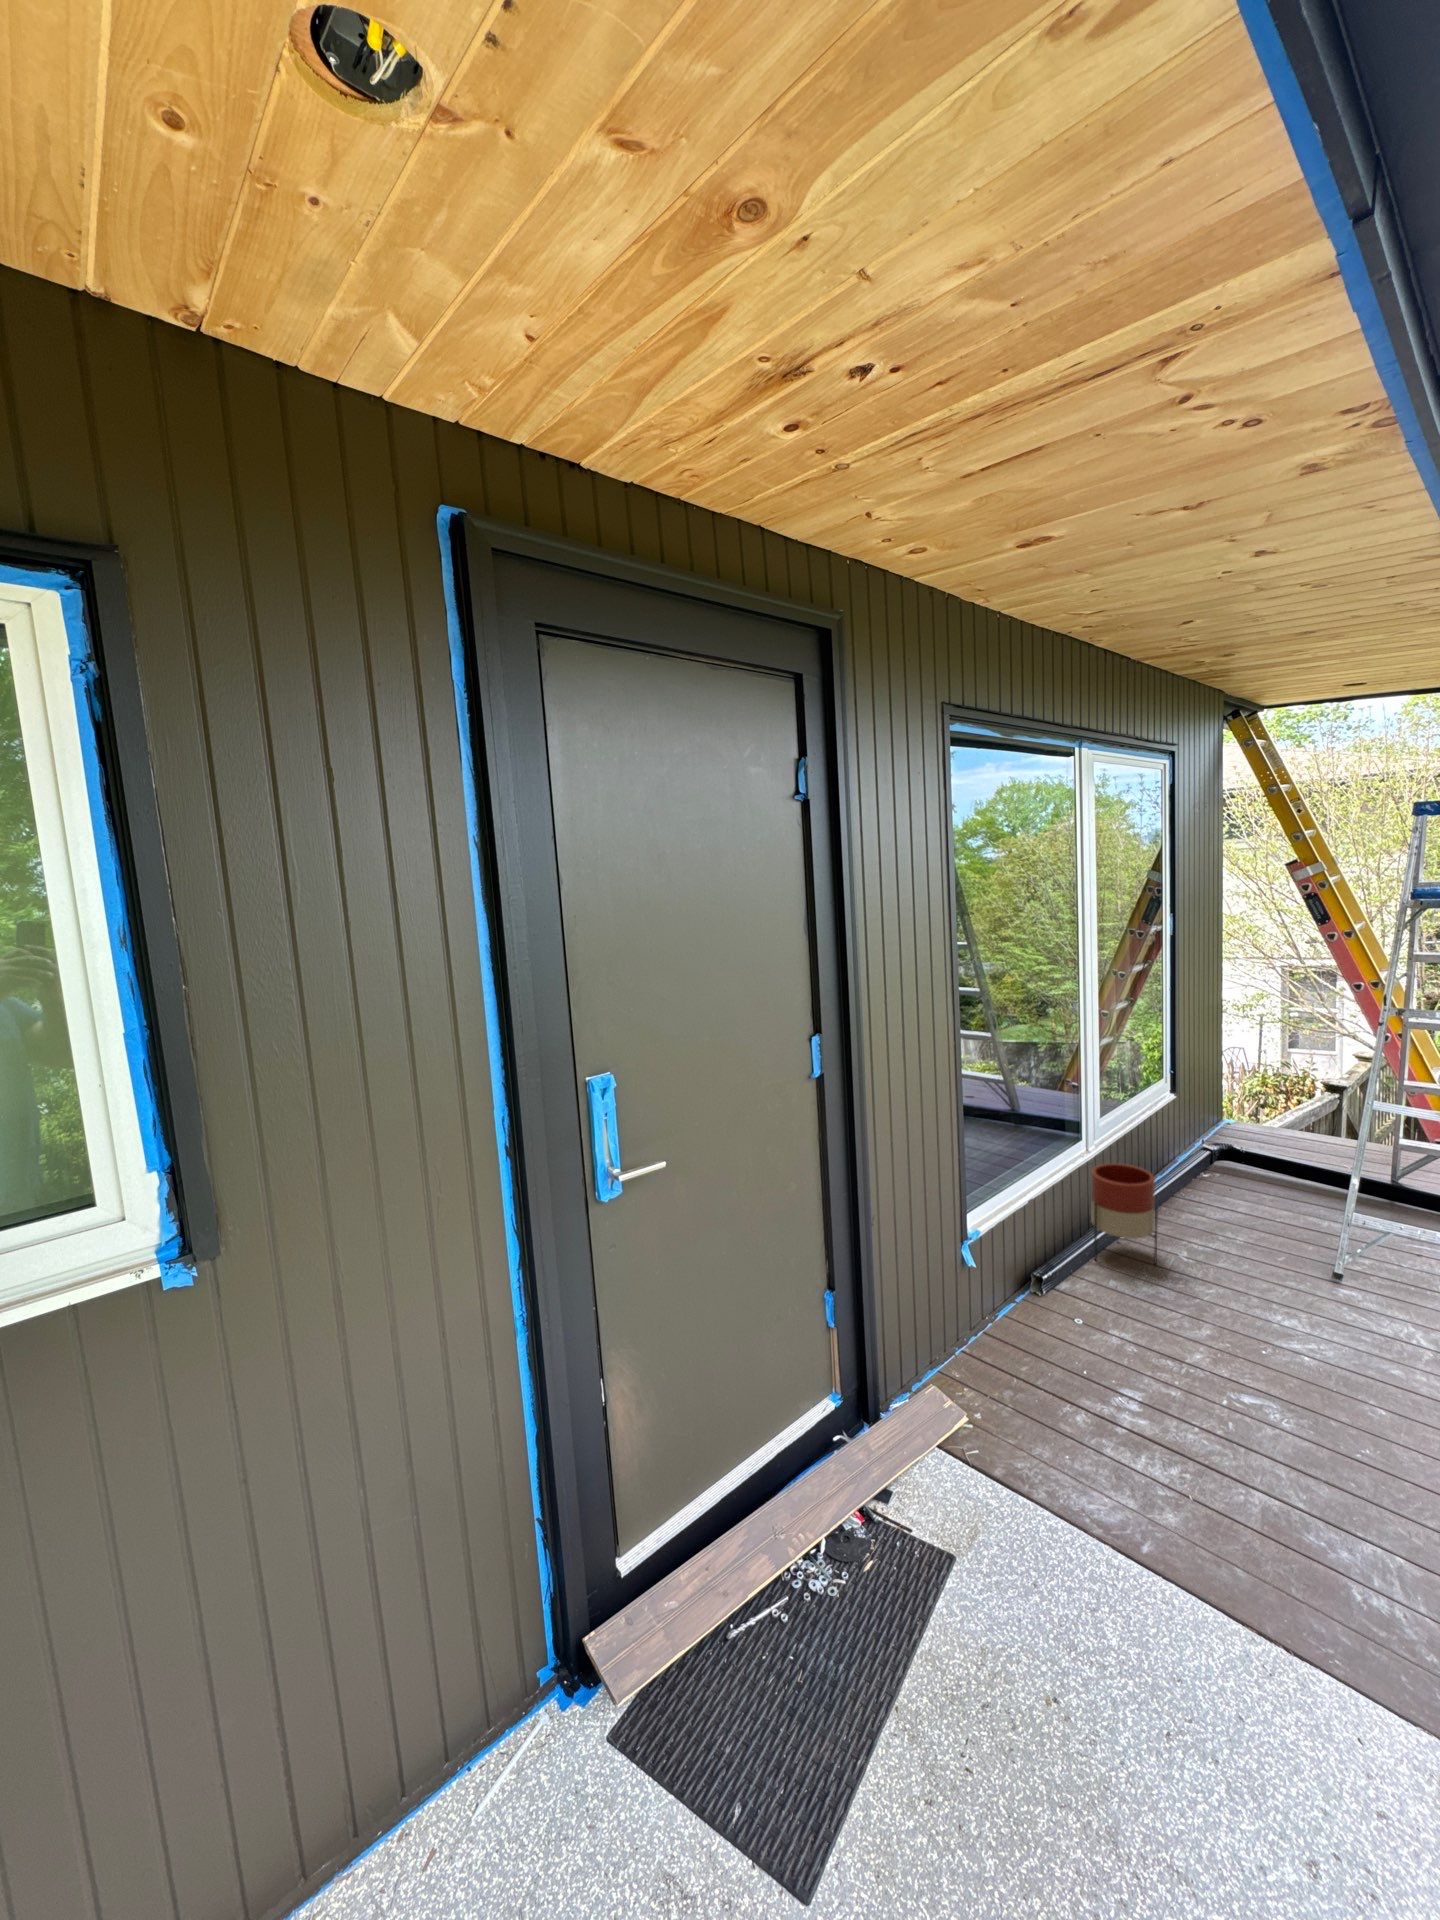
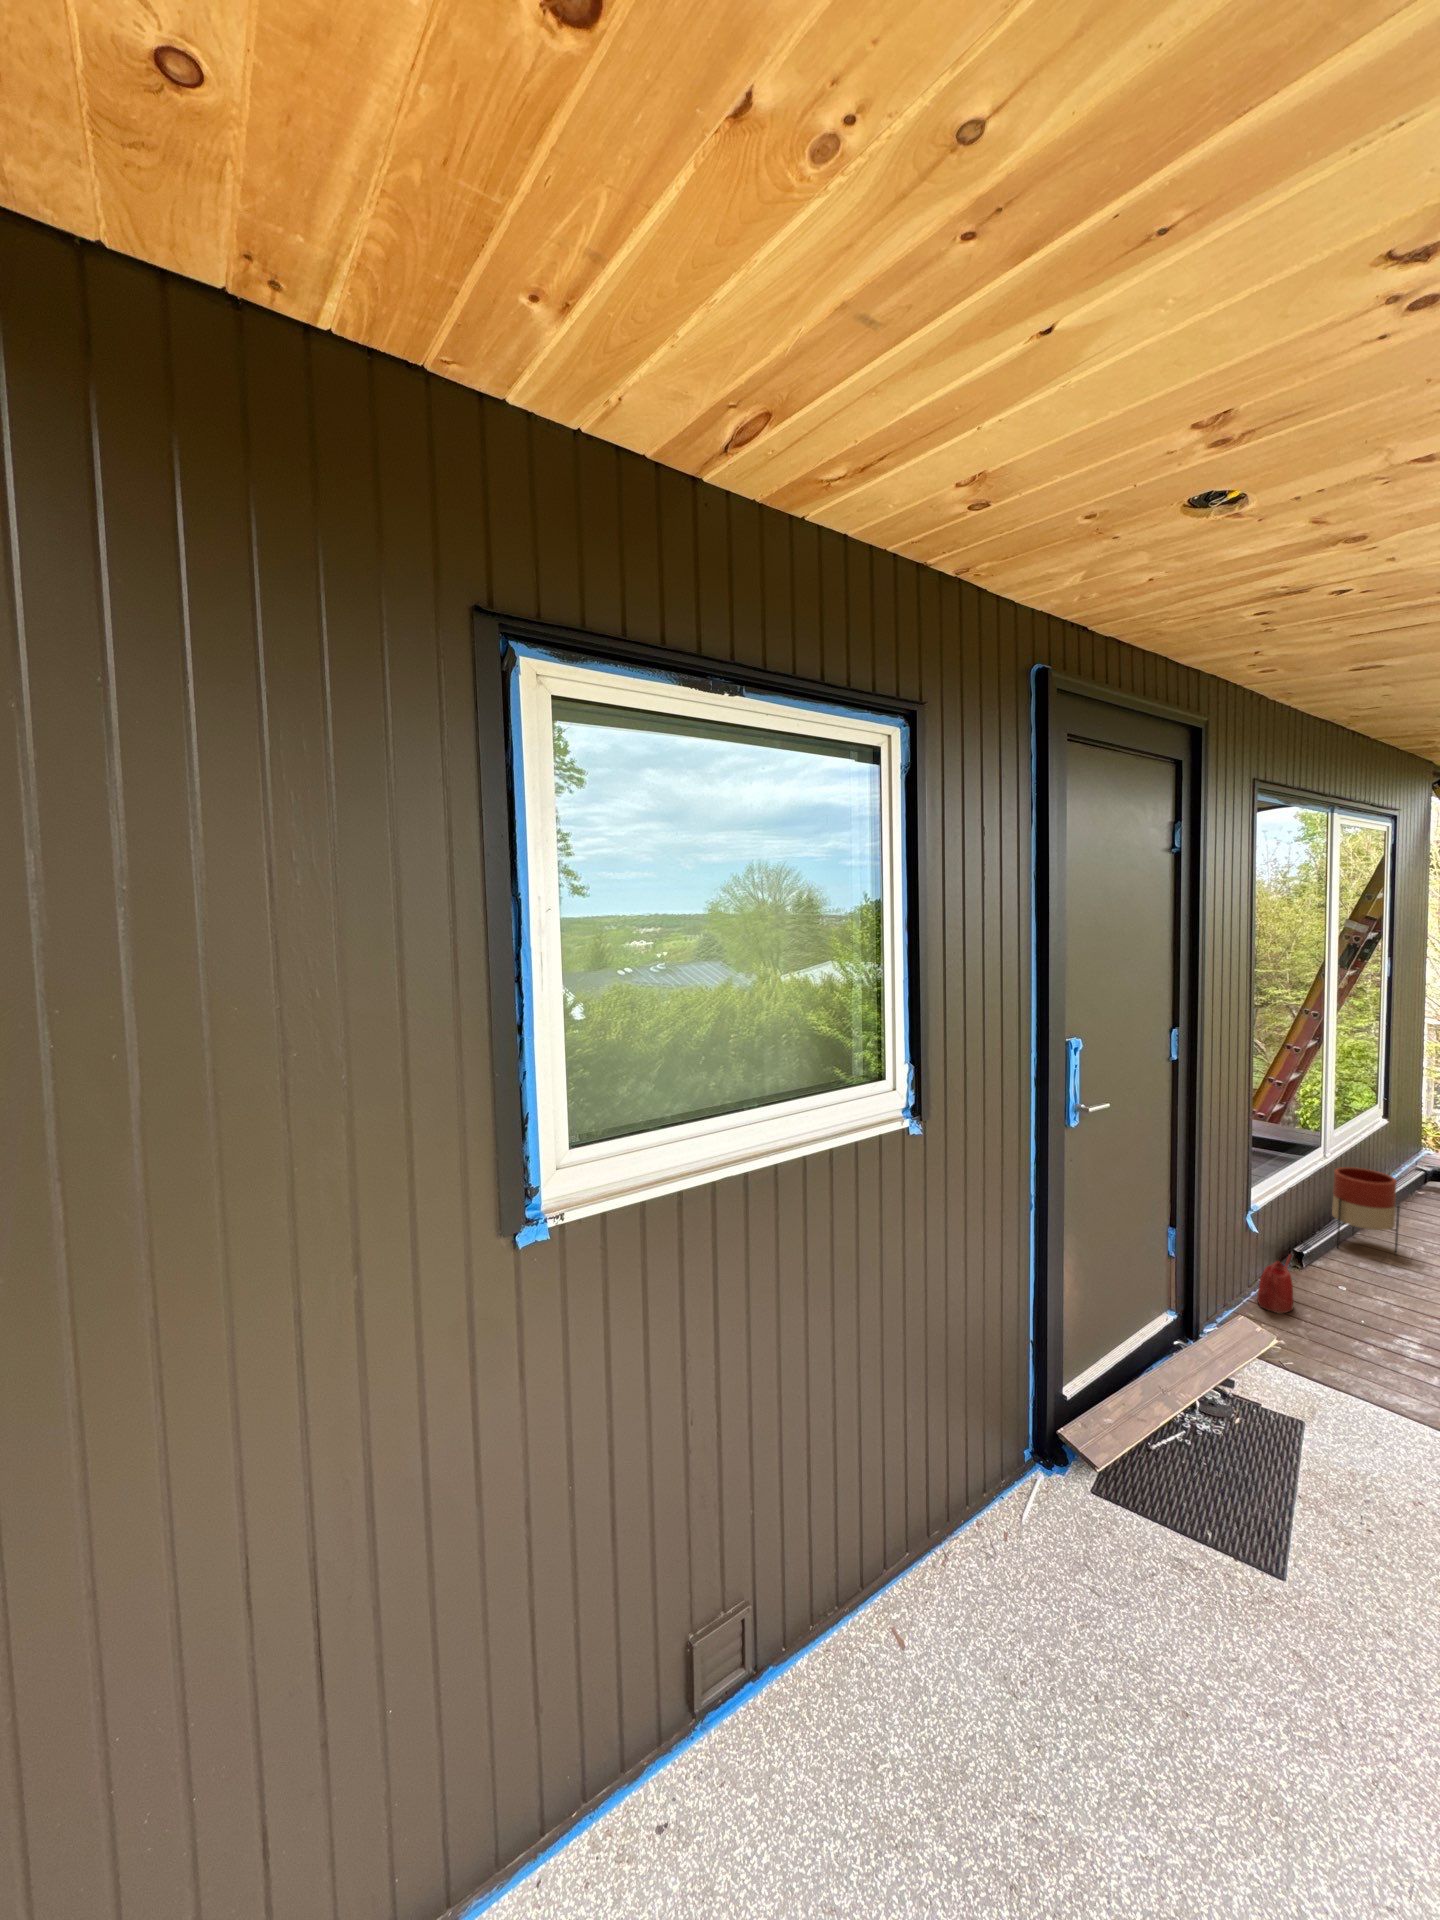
watering can: none [972,1288,1017,1370] -> present [1257,1255,1294,1314]

